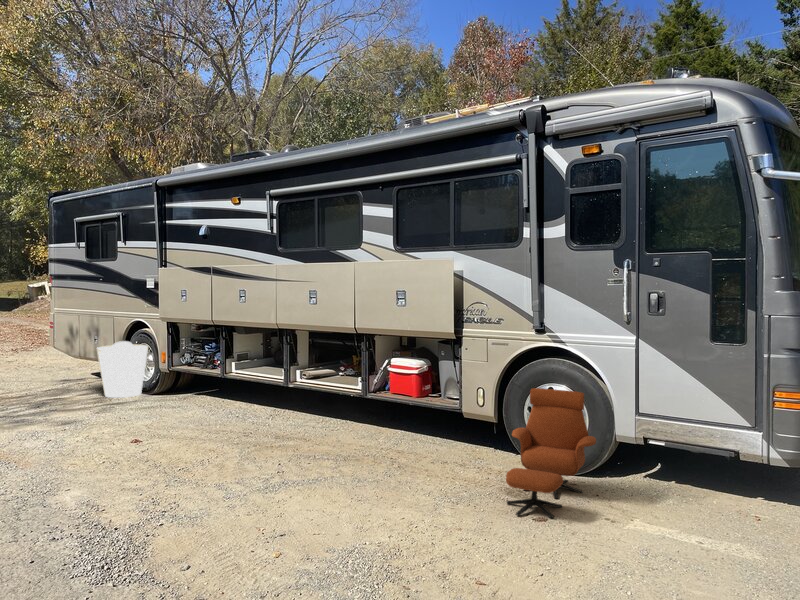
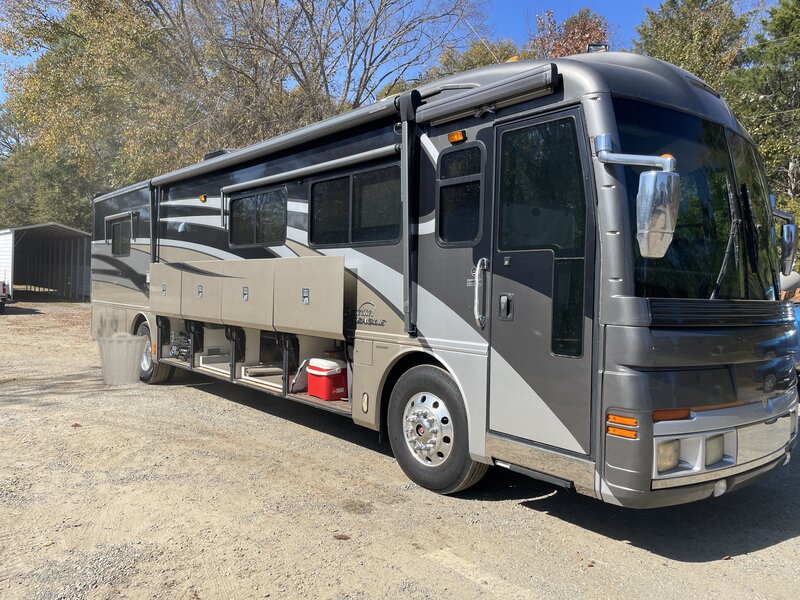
lounge chair: present [506,388,596,518] -> none [329,396,448,538]

